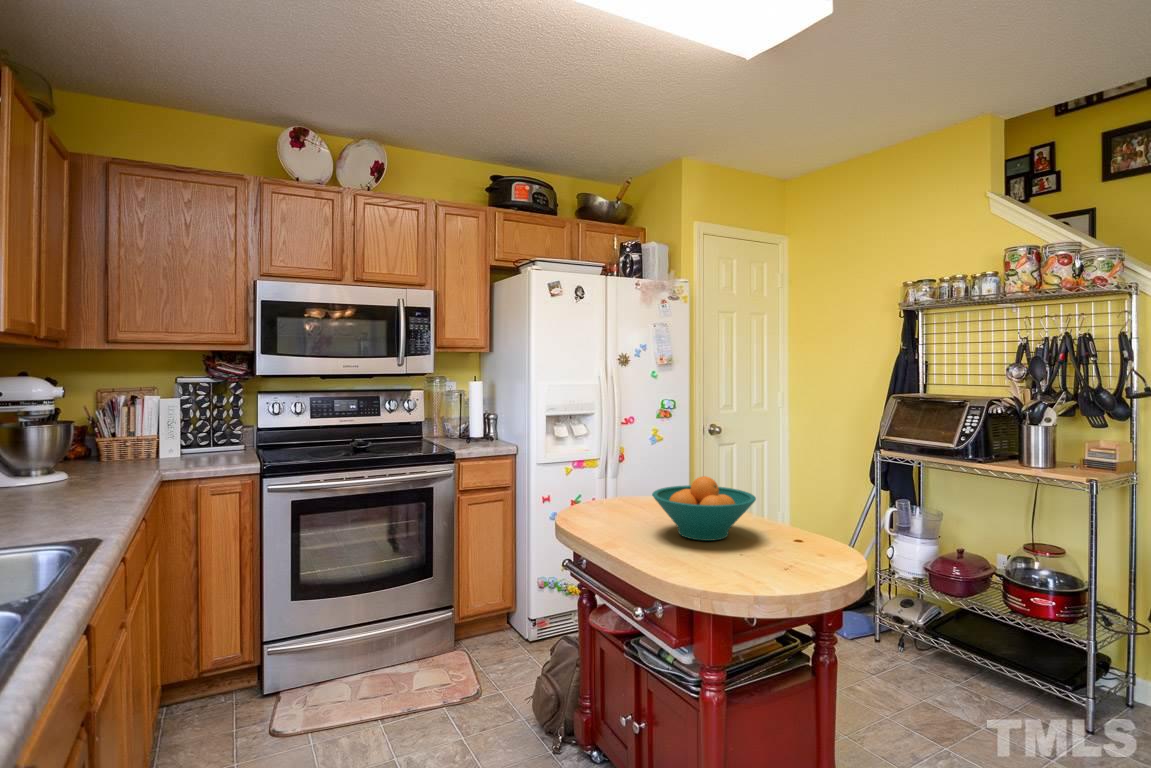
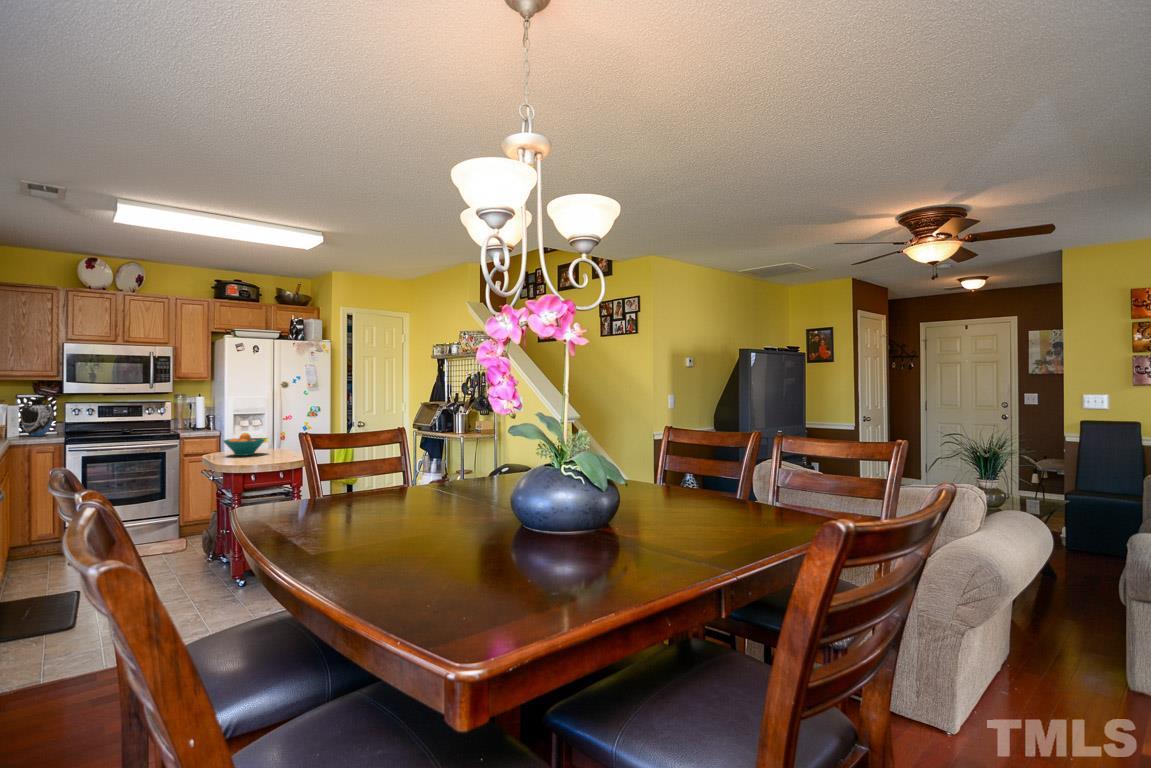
vase: none [183,387,239,459] -> present [21,399,53,436]

